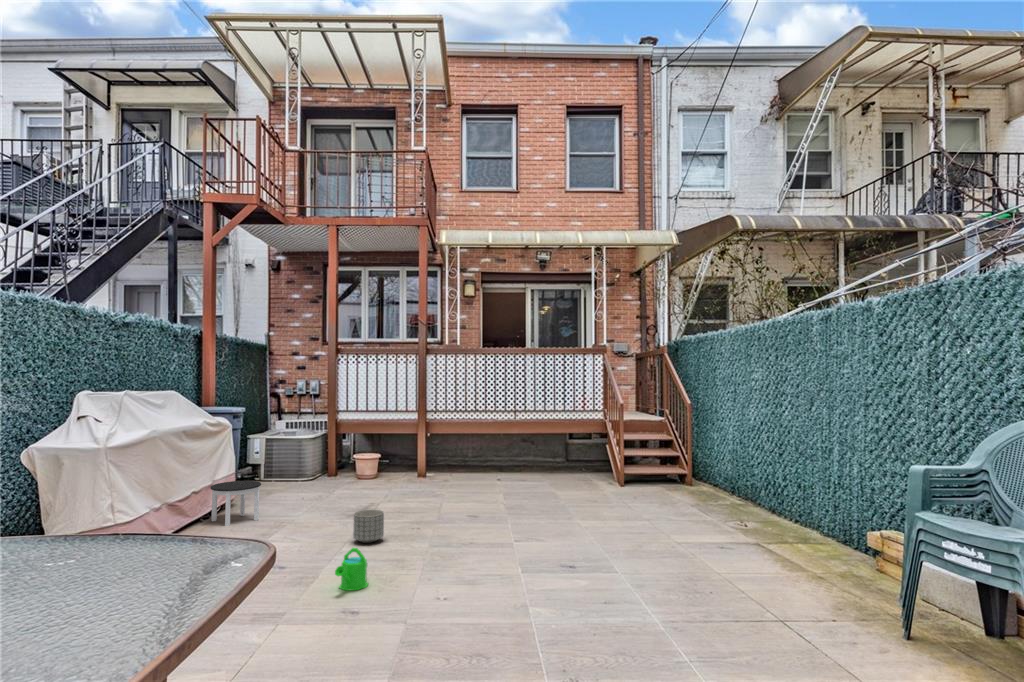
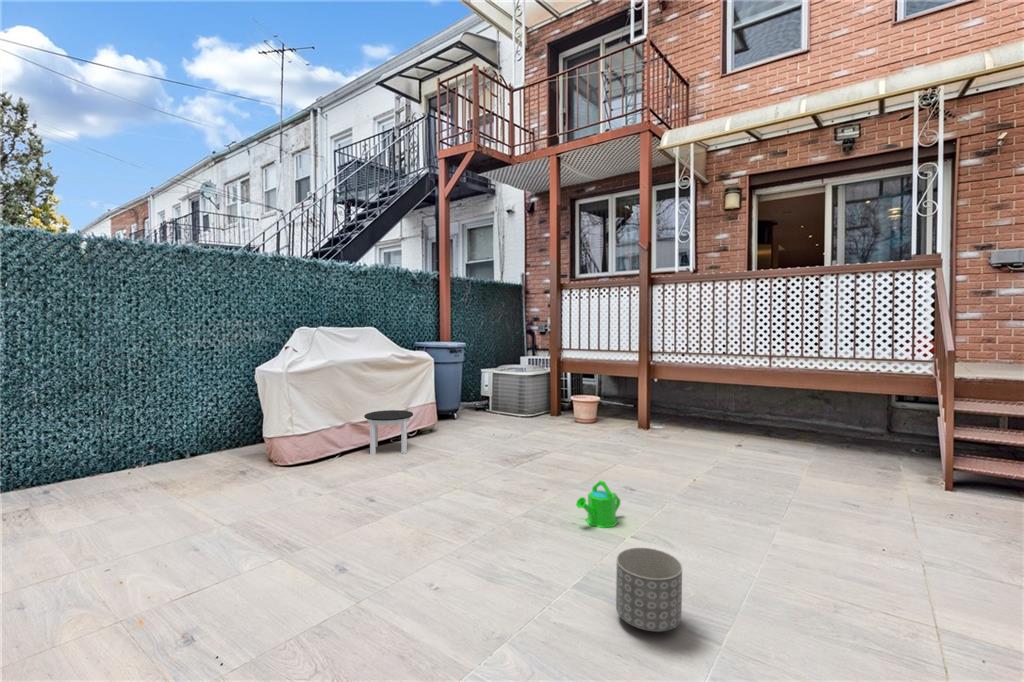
planter: present [353,510,384,543] -> present [616,548,682,632]
watering can: present [335,548,368,591] -> present [576,481,620,528]

